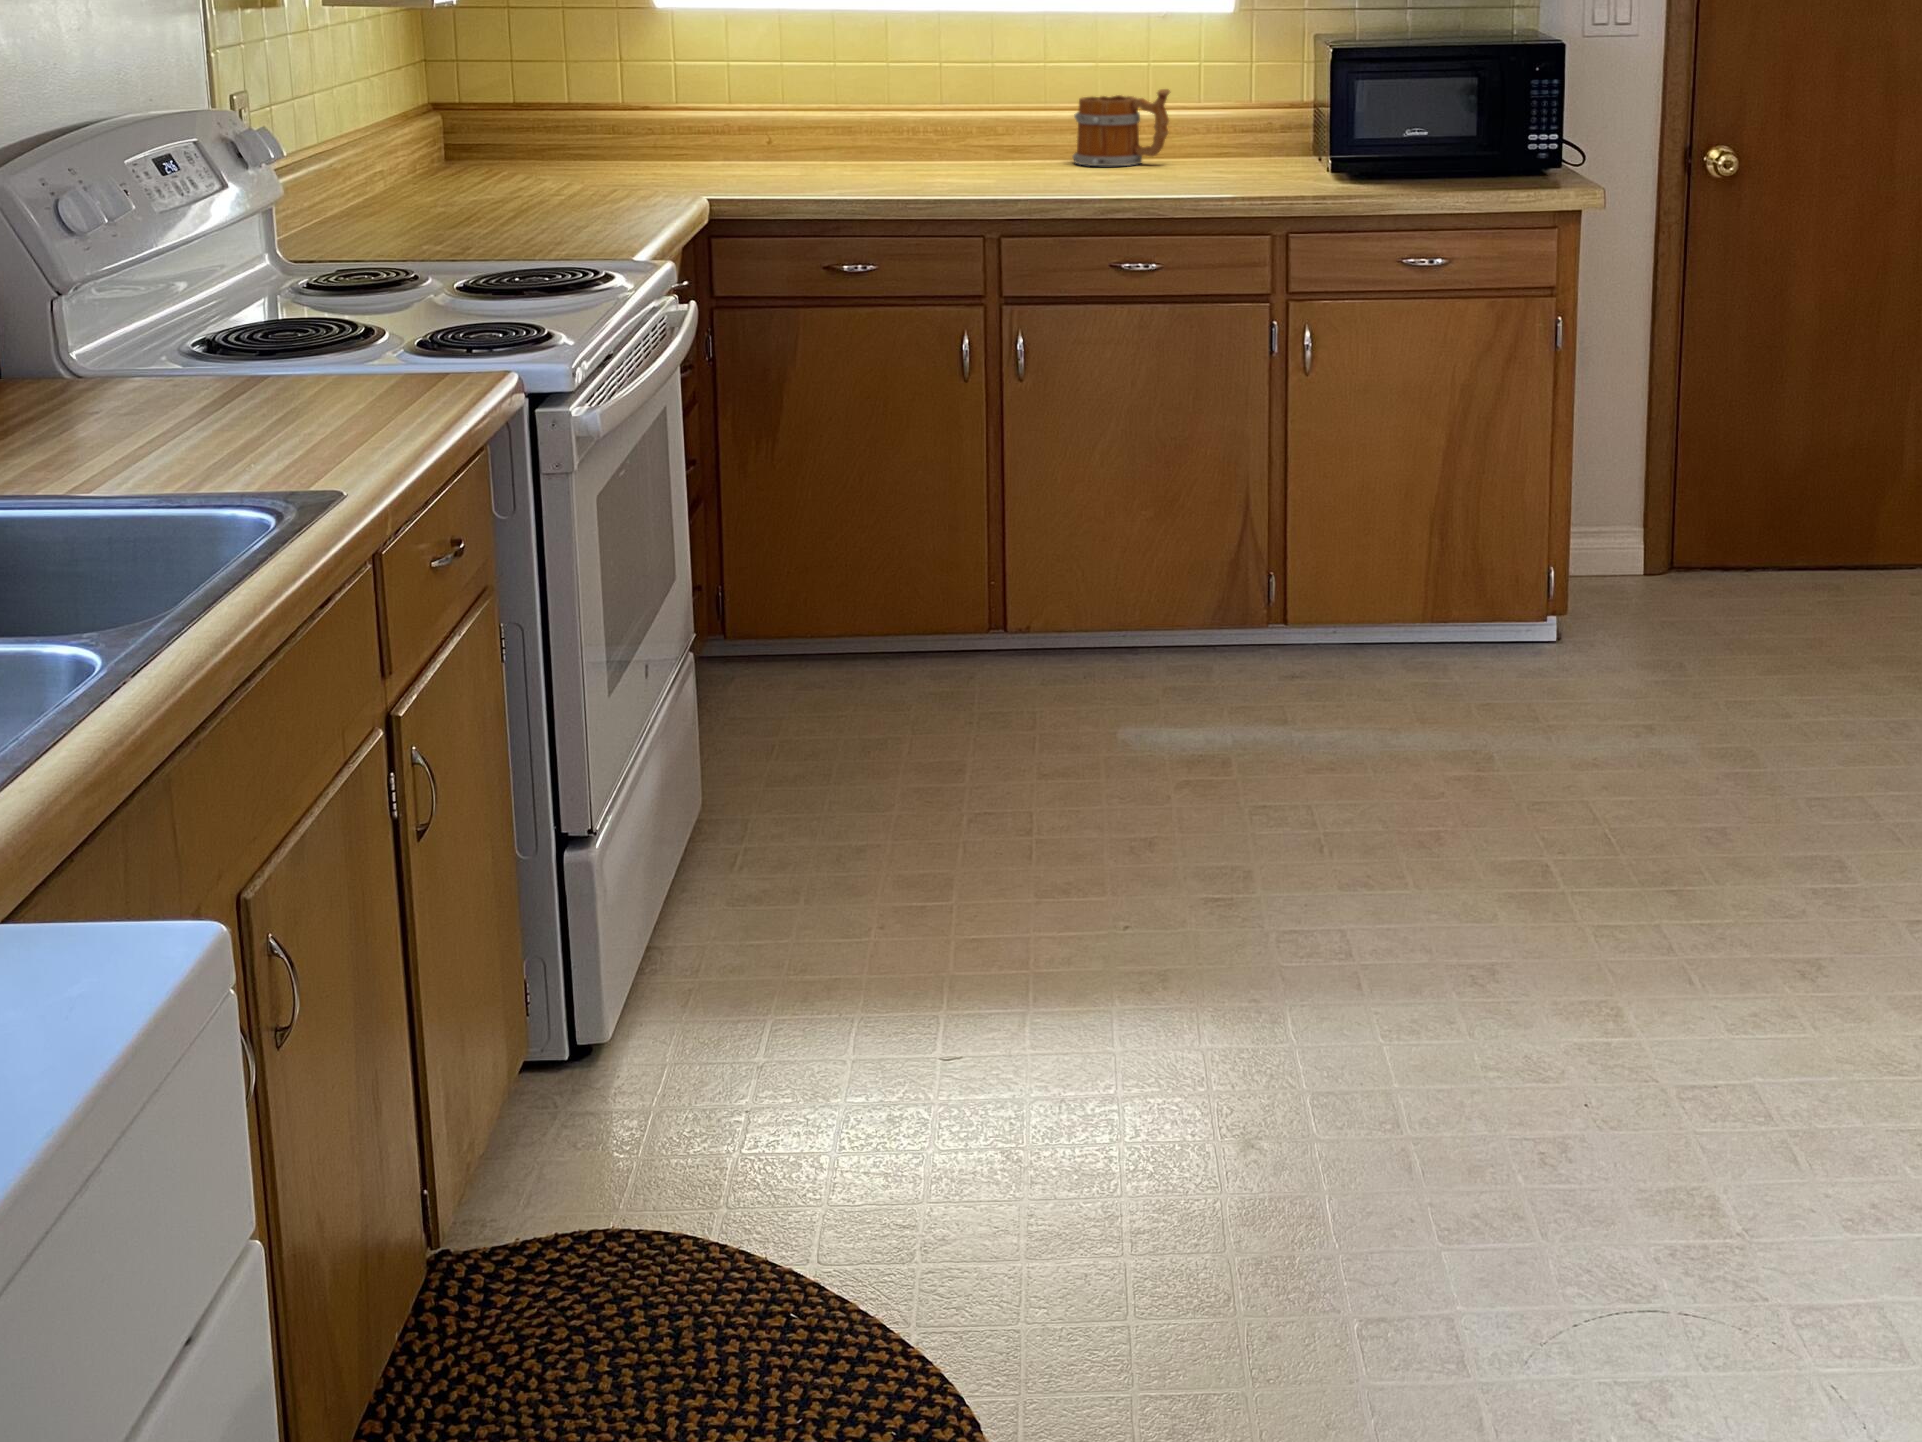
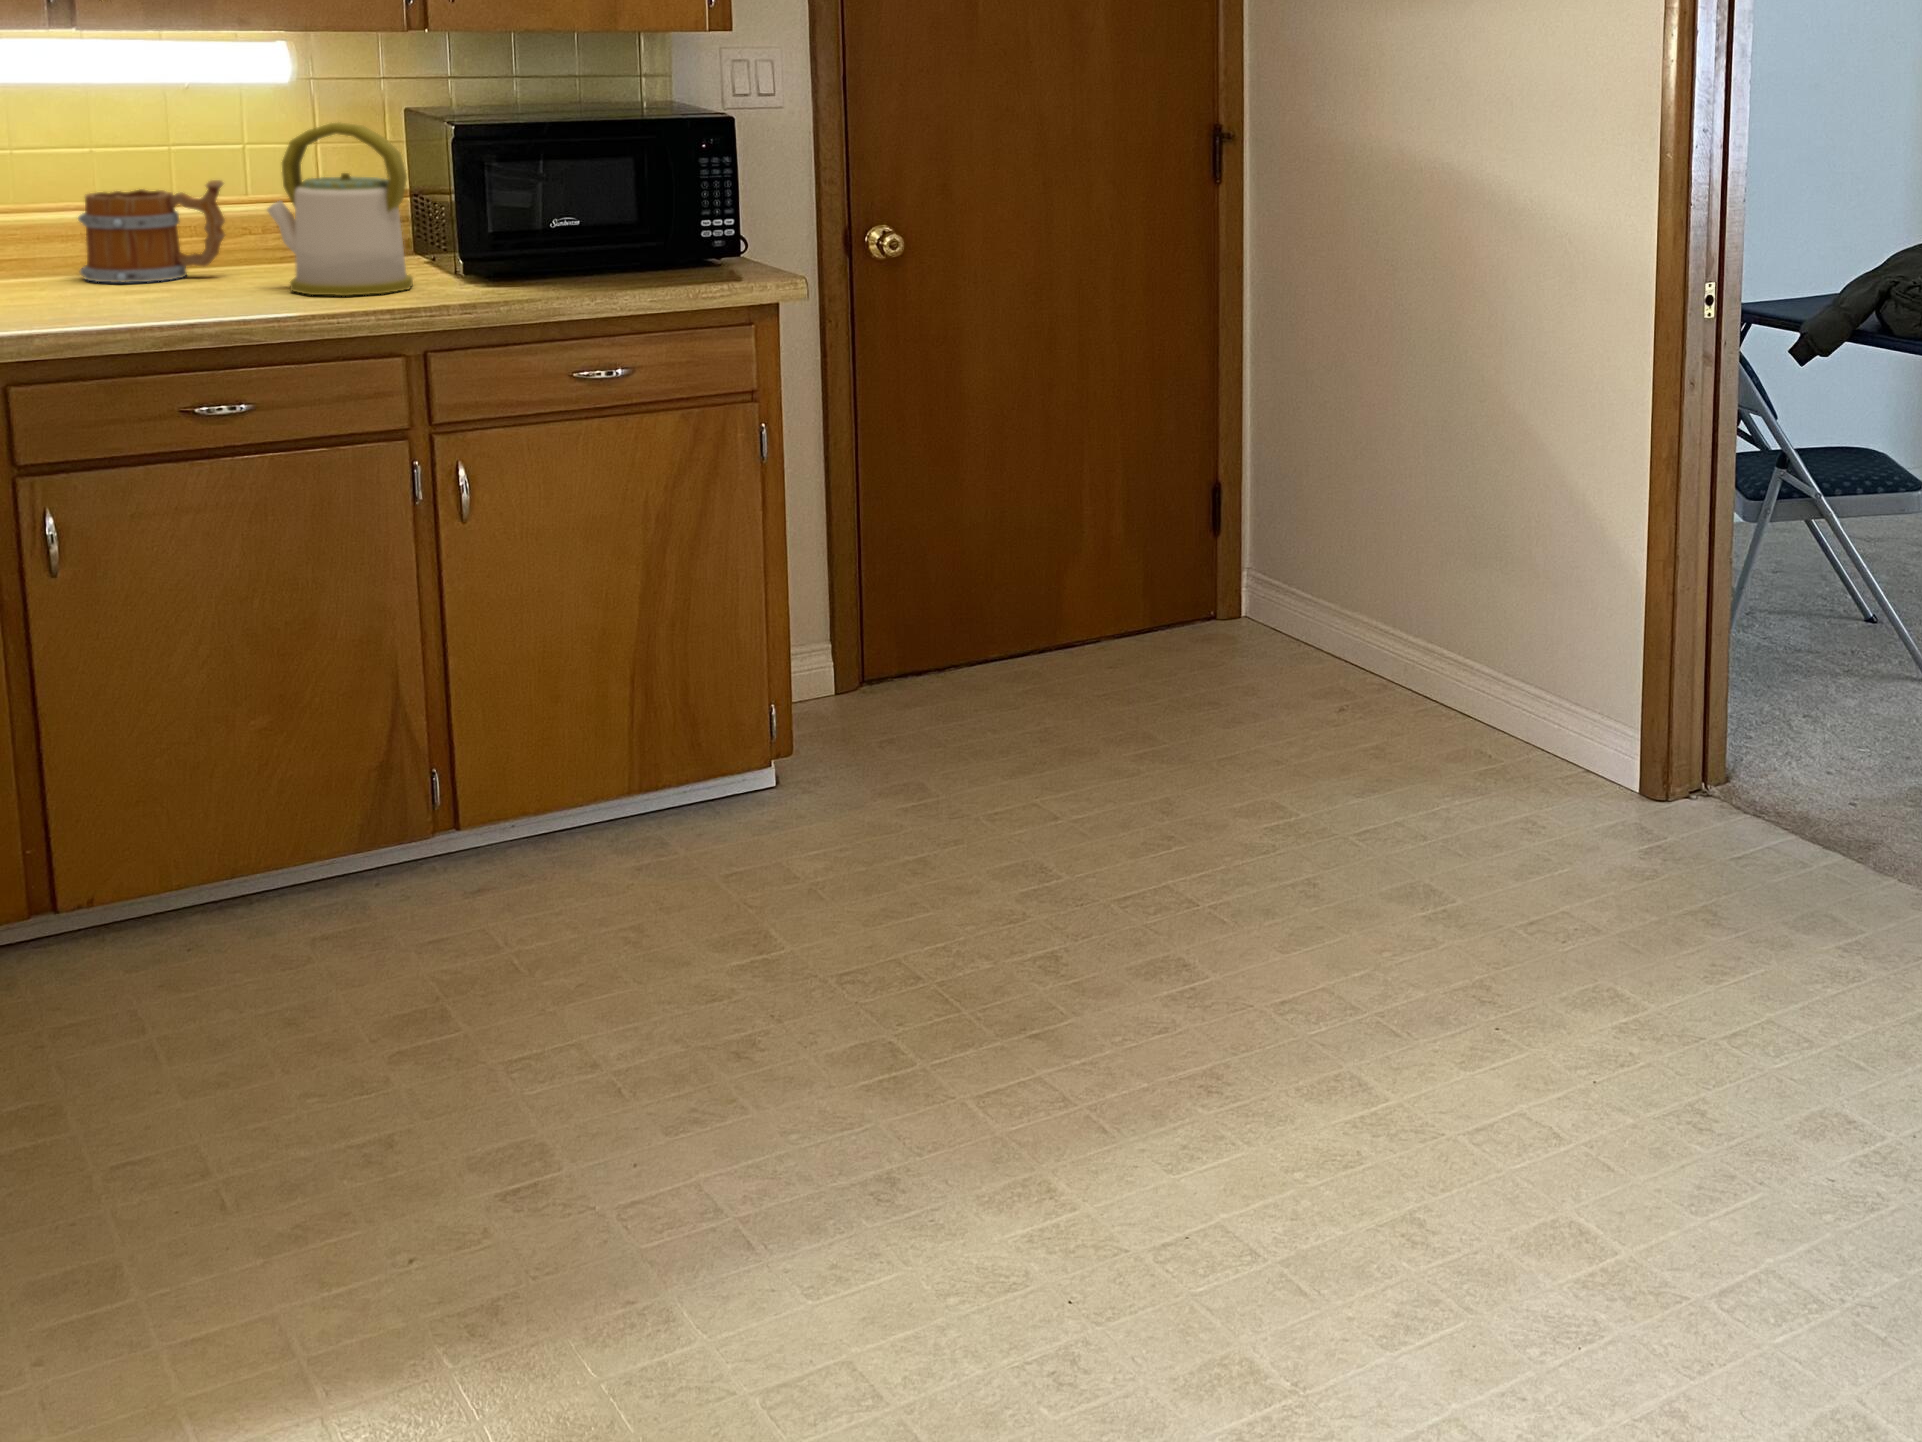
kettle: none [1189,44,1288,183] -> present [267,123,413,296]

